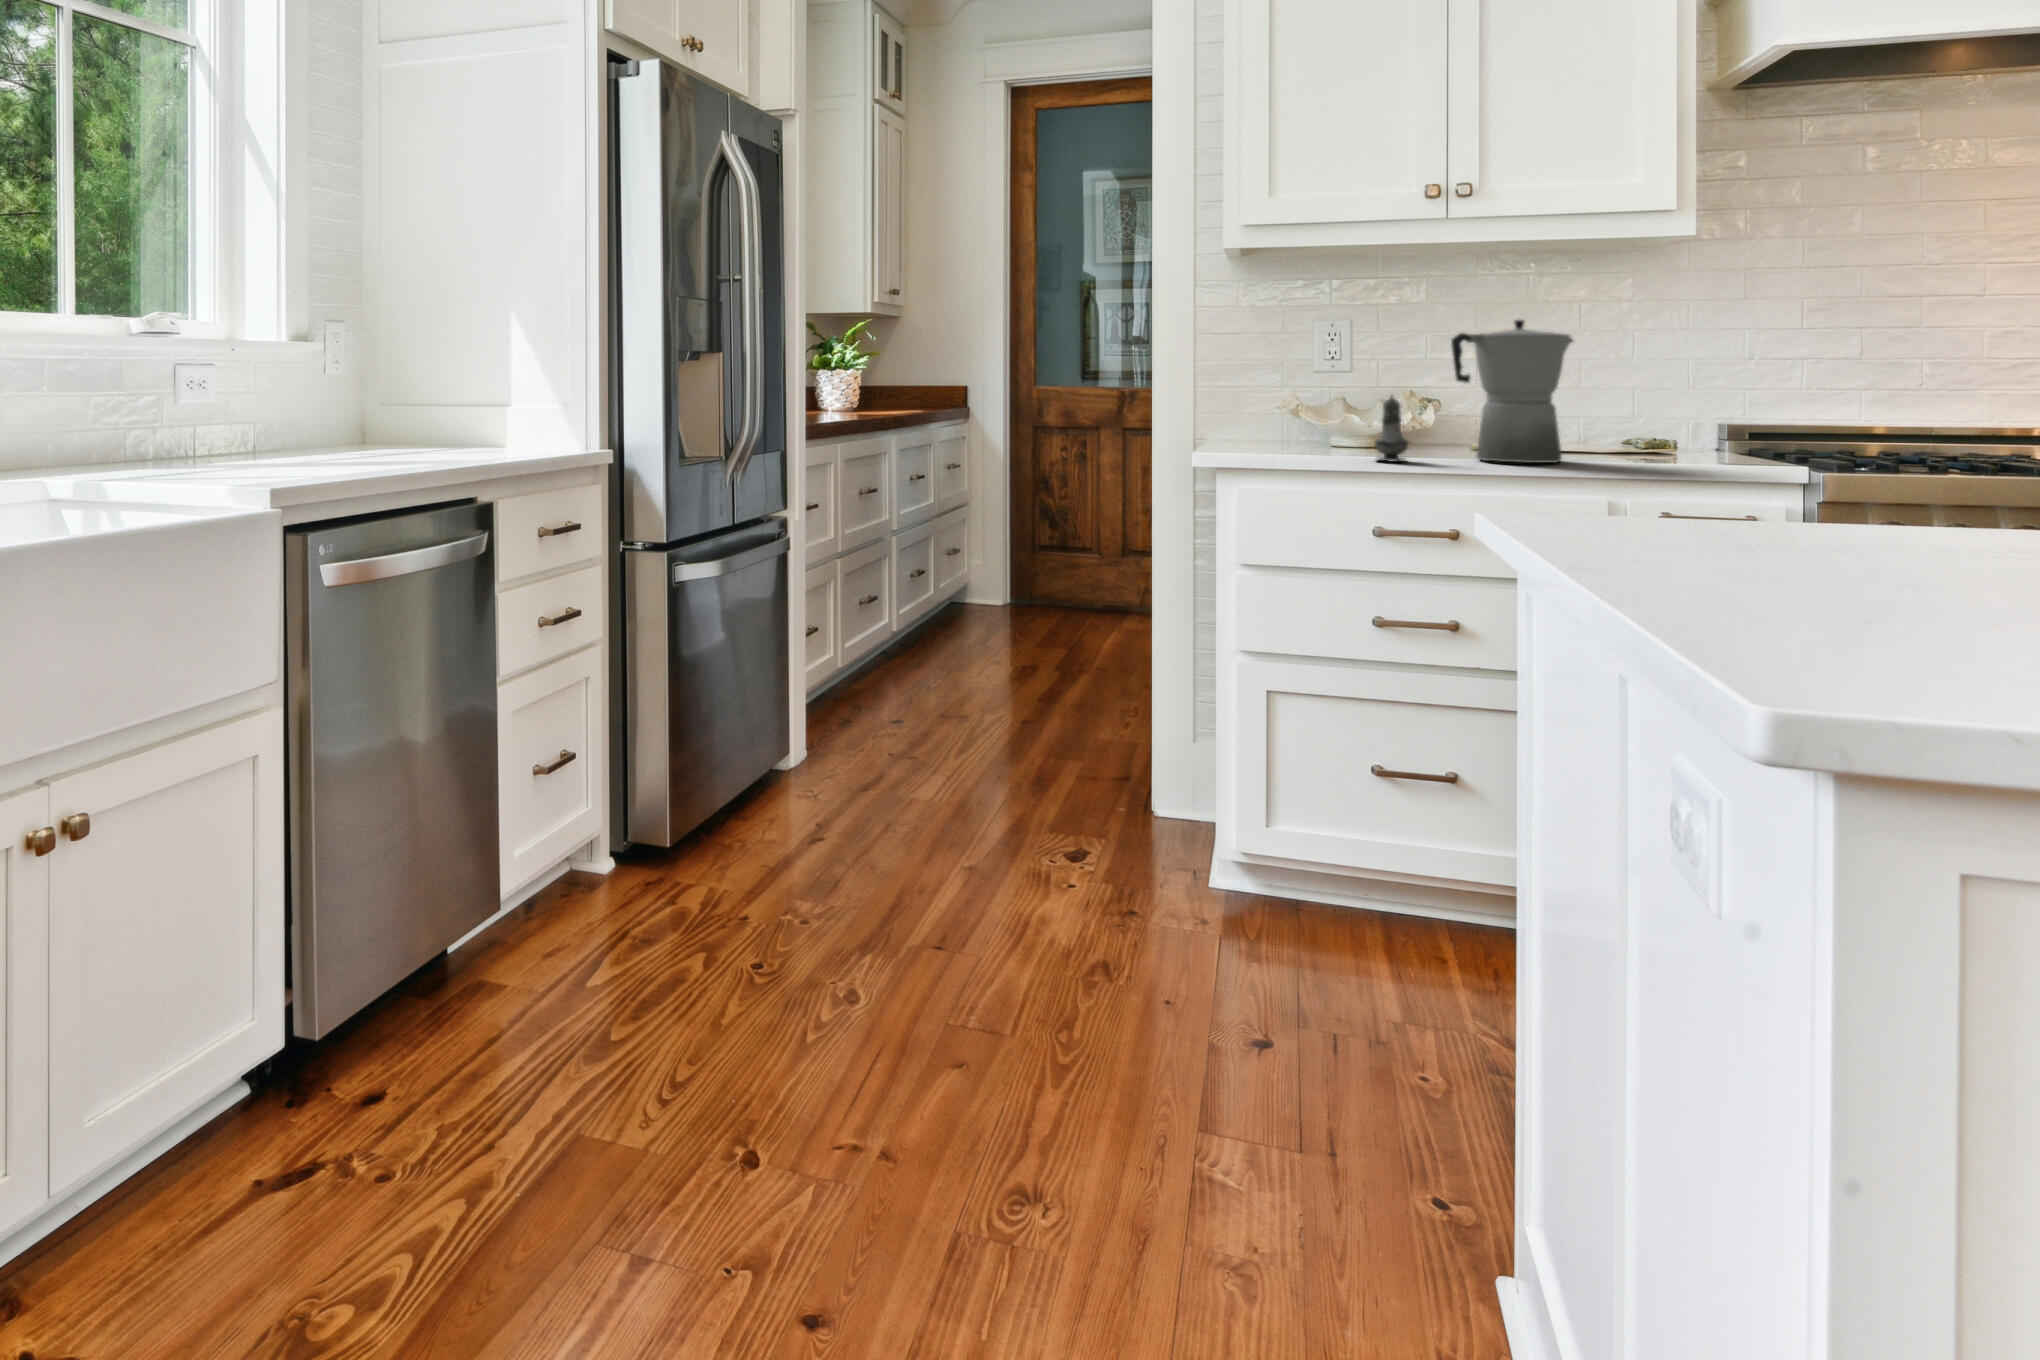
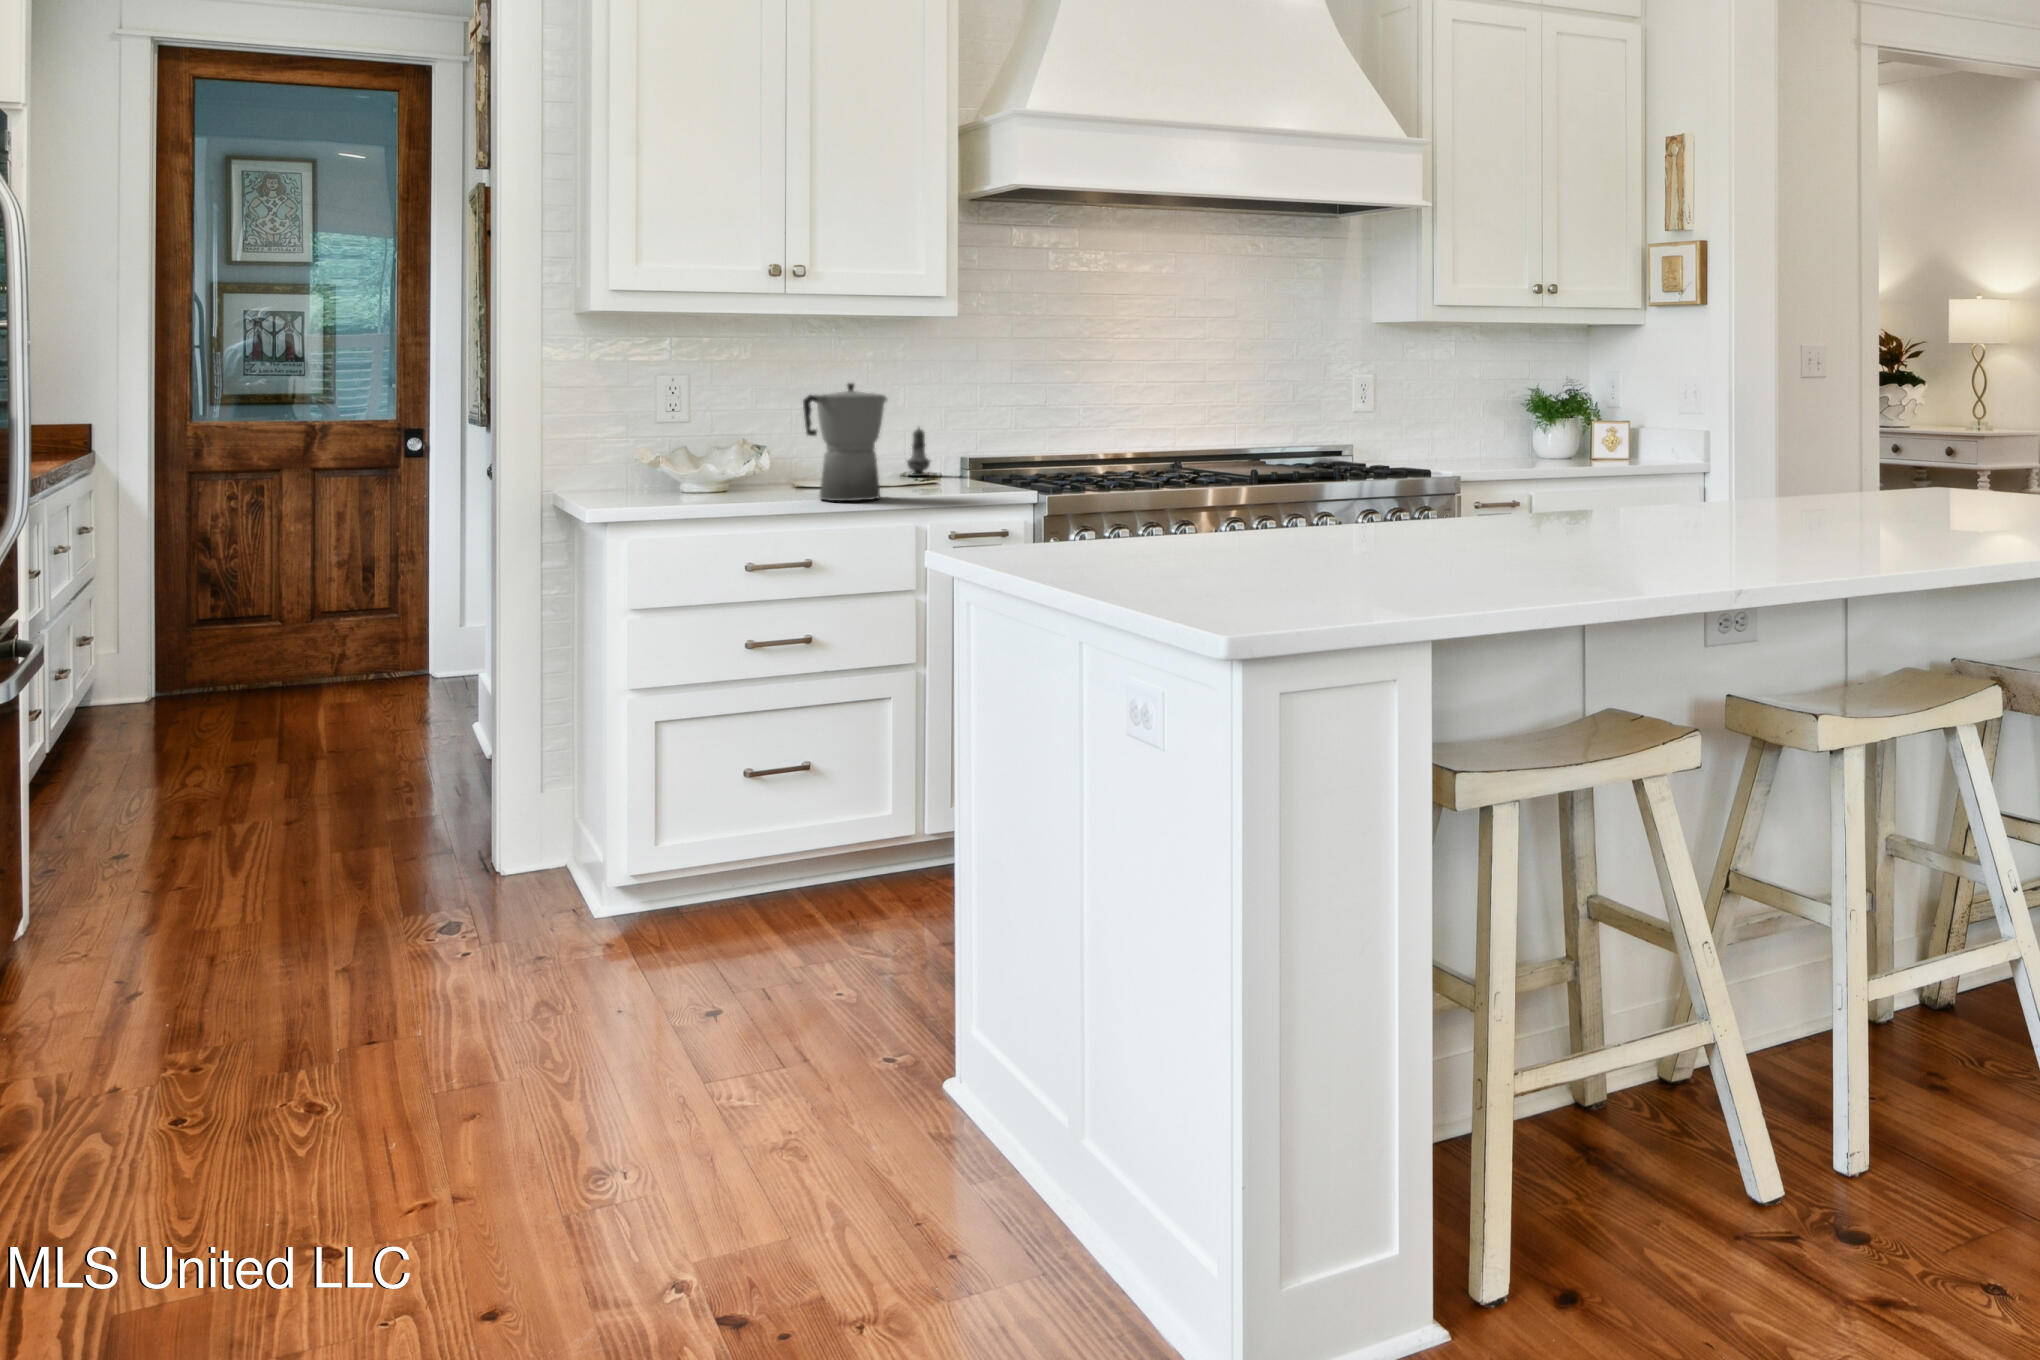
salt shaker: present [1374,396,1409,462] -> present [907,428,931,476]

